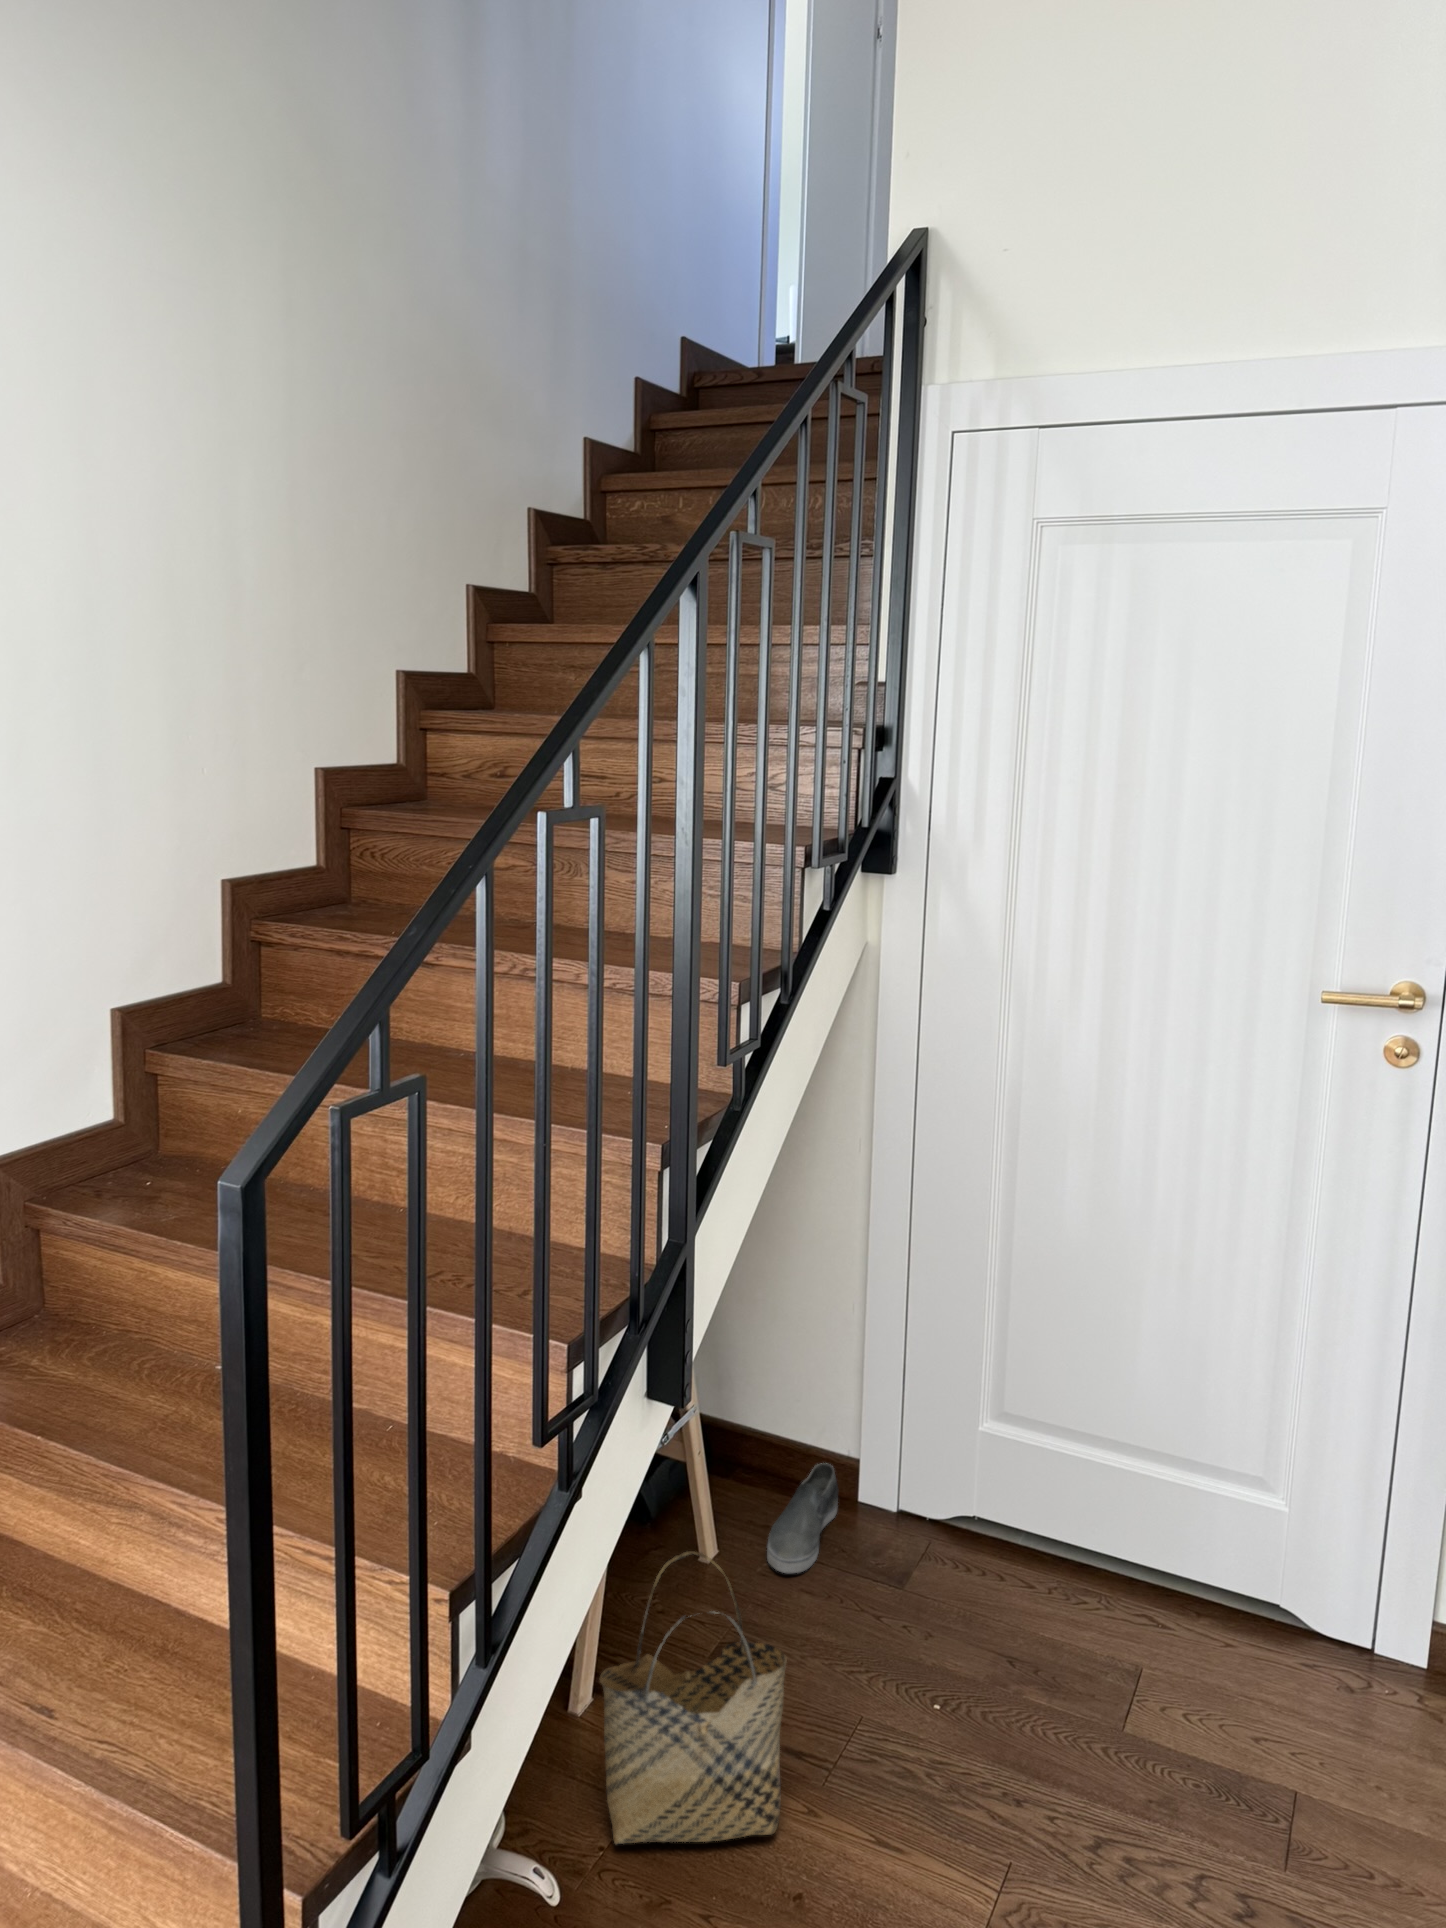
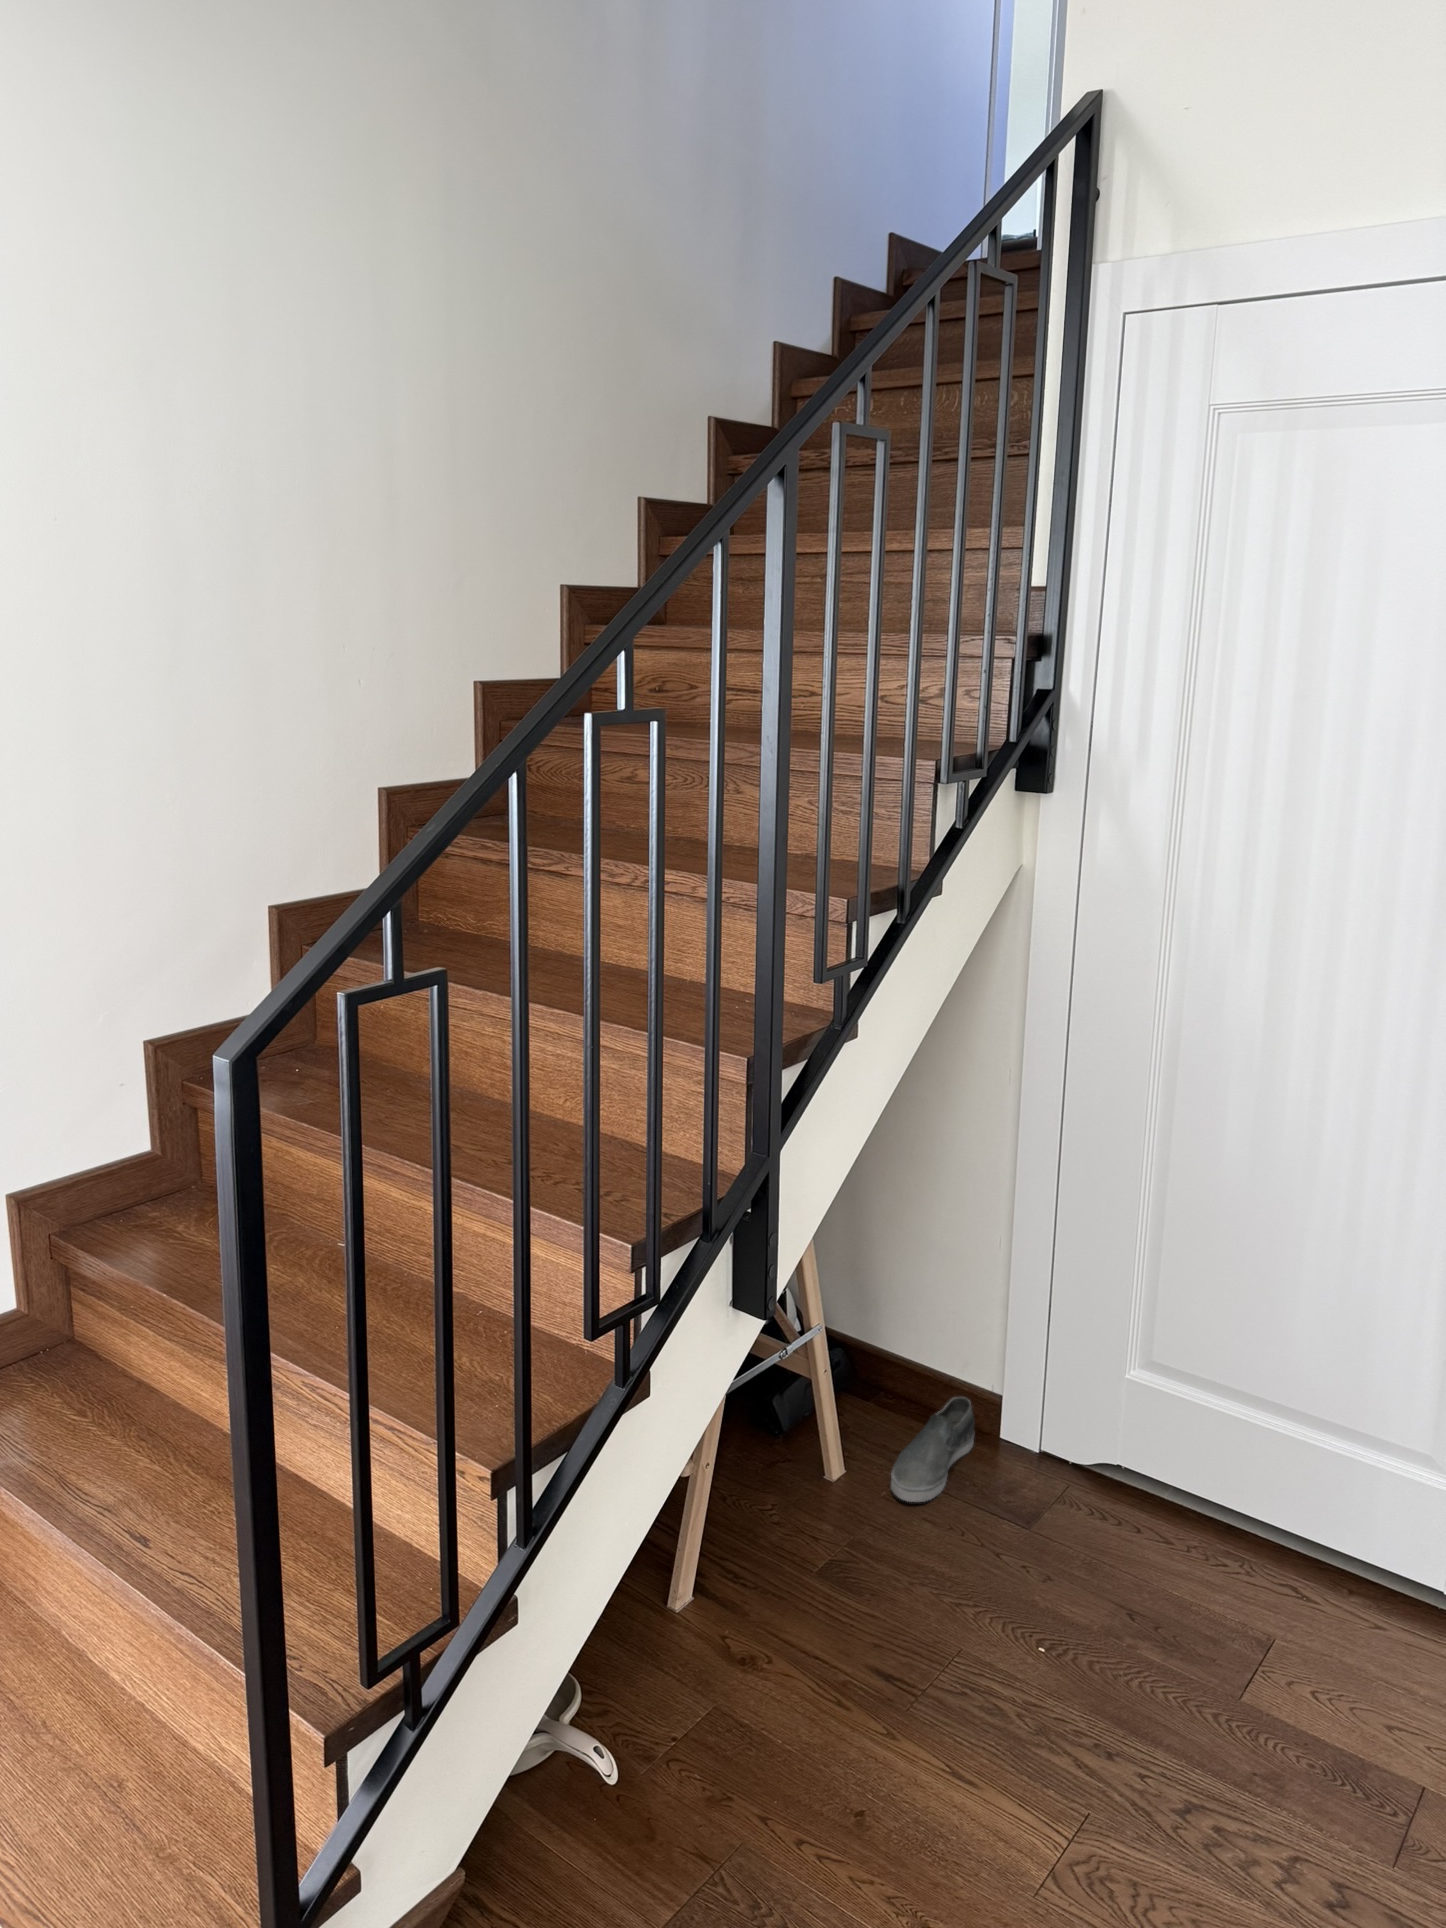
woven basket: present [600,1551,787,1844] -> none [675,1464,867,1751]

